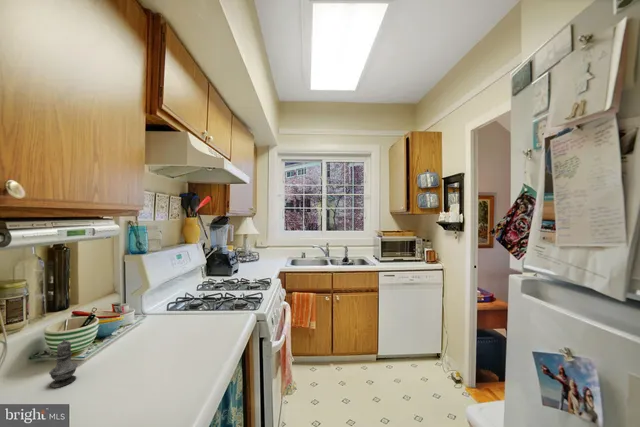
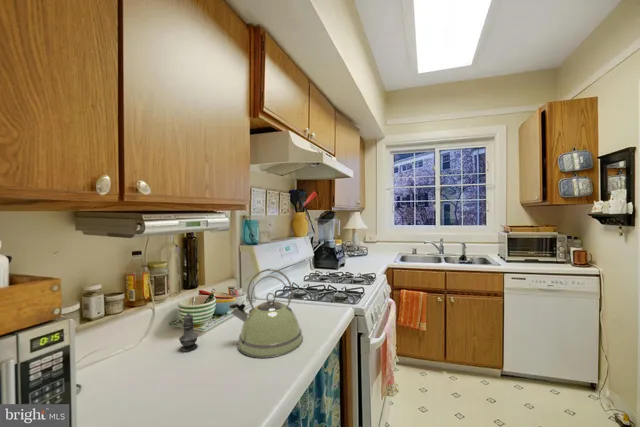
kettle: none [123,280,210,376] -> present [229,269,303,358]

